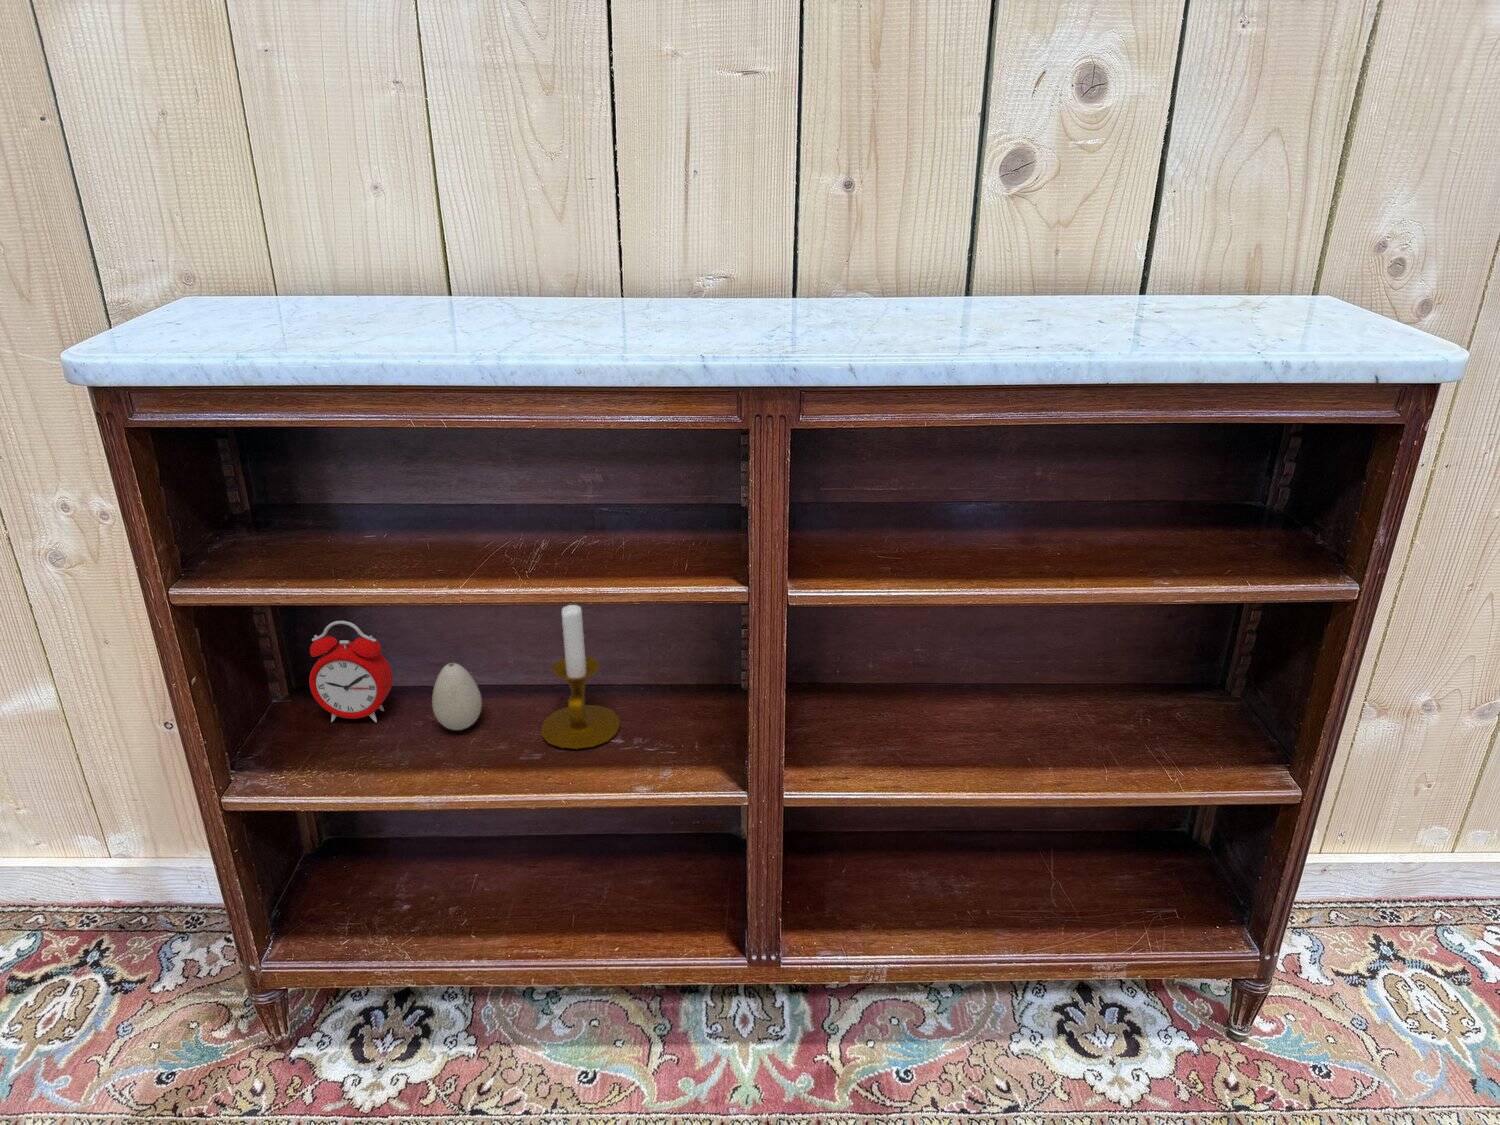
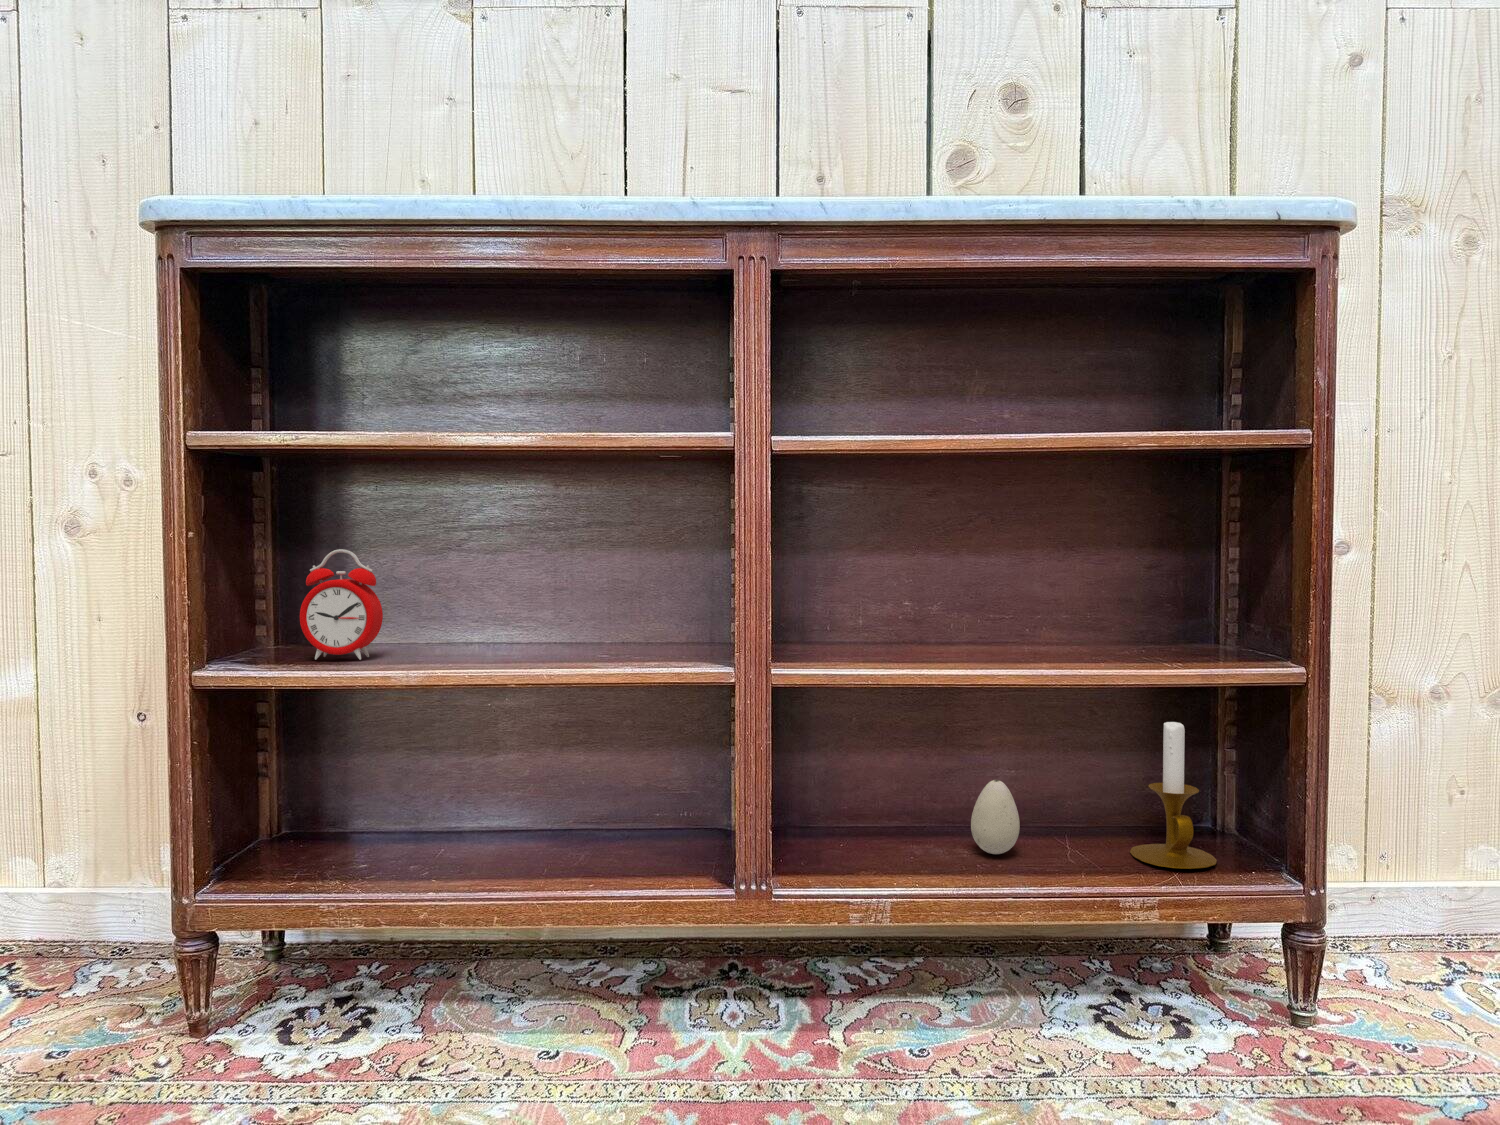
candlestick: present [541,605,620,749] -> present [1130,722,1217,869]
decorative egg: present [432,663,482,730] -> present [971,780,1020,854]

